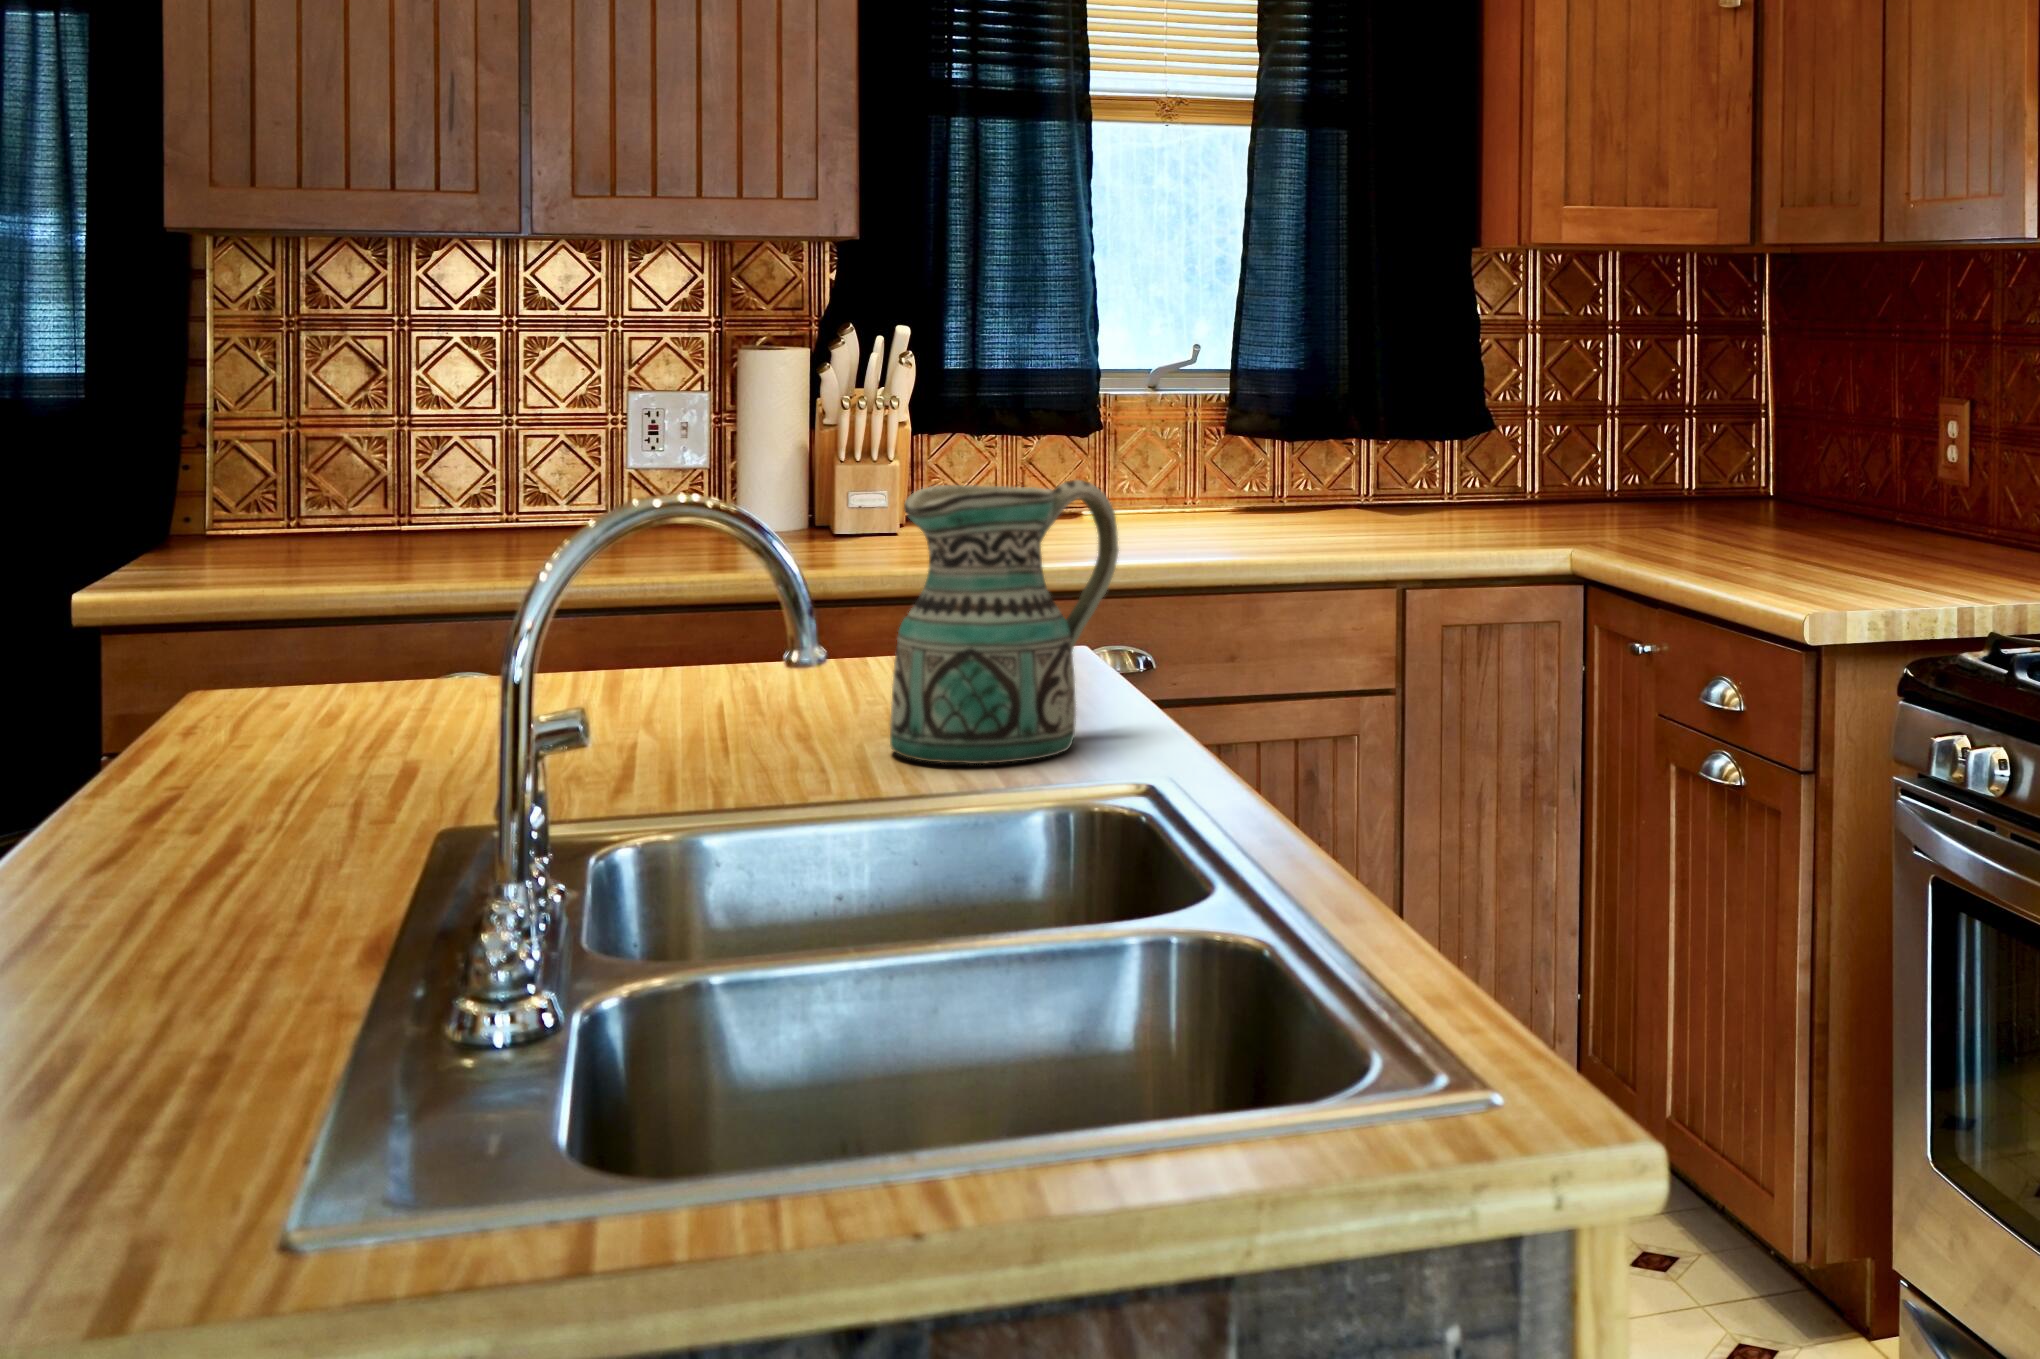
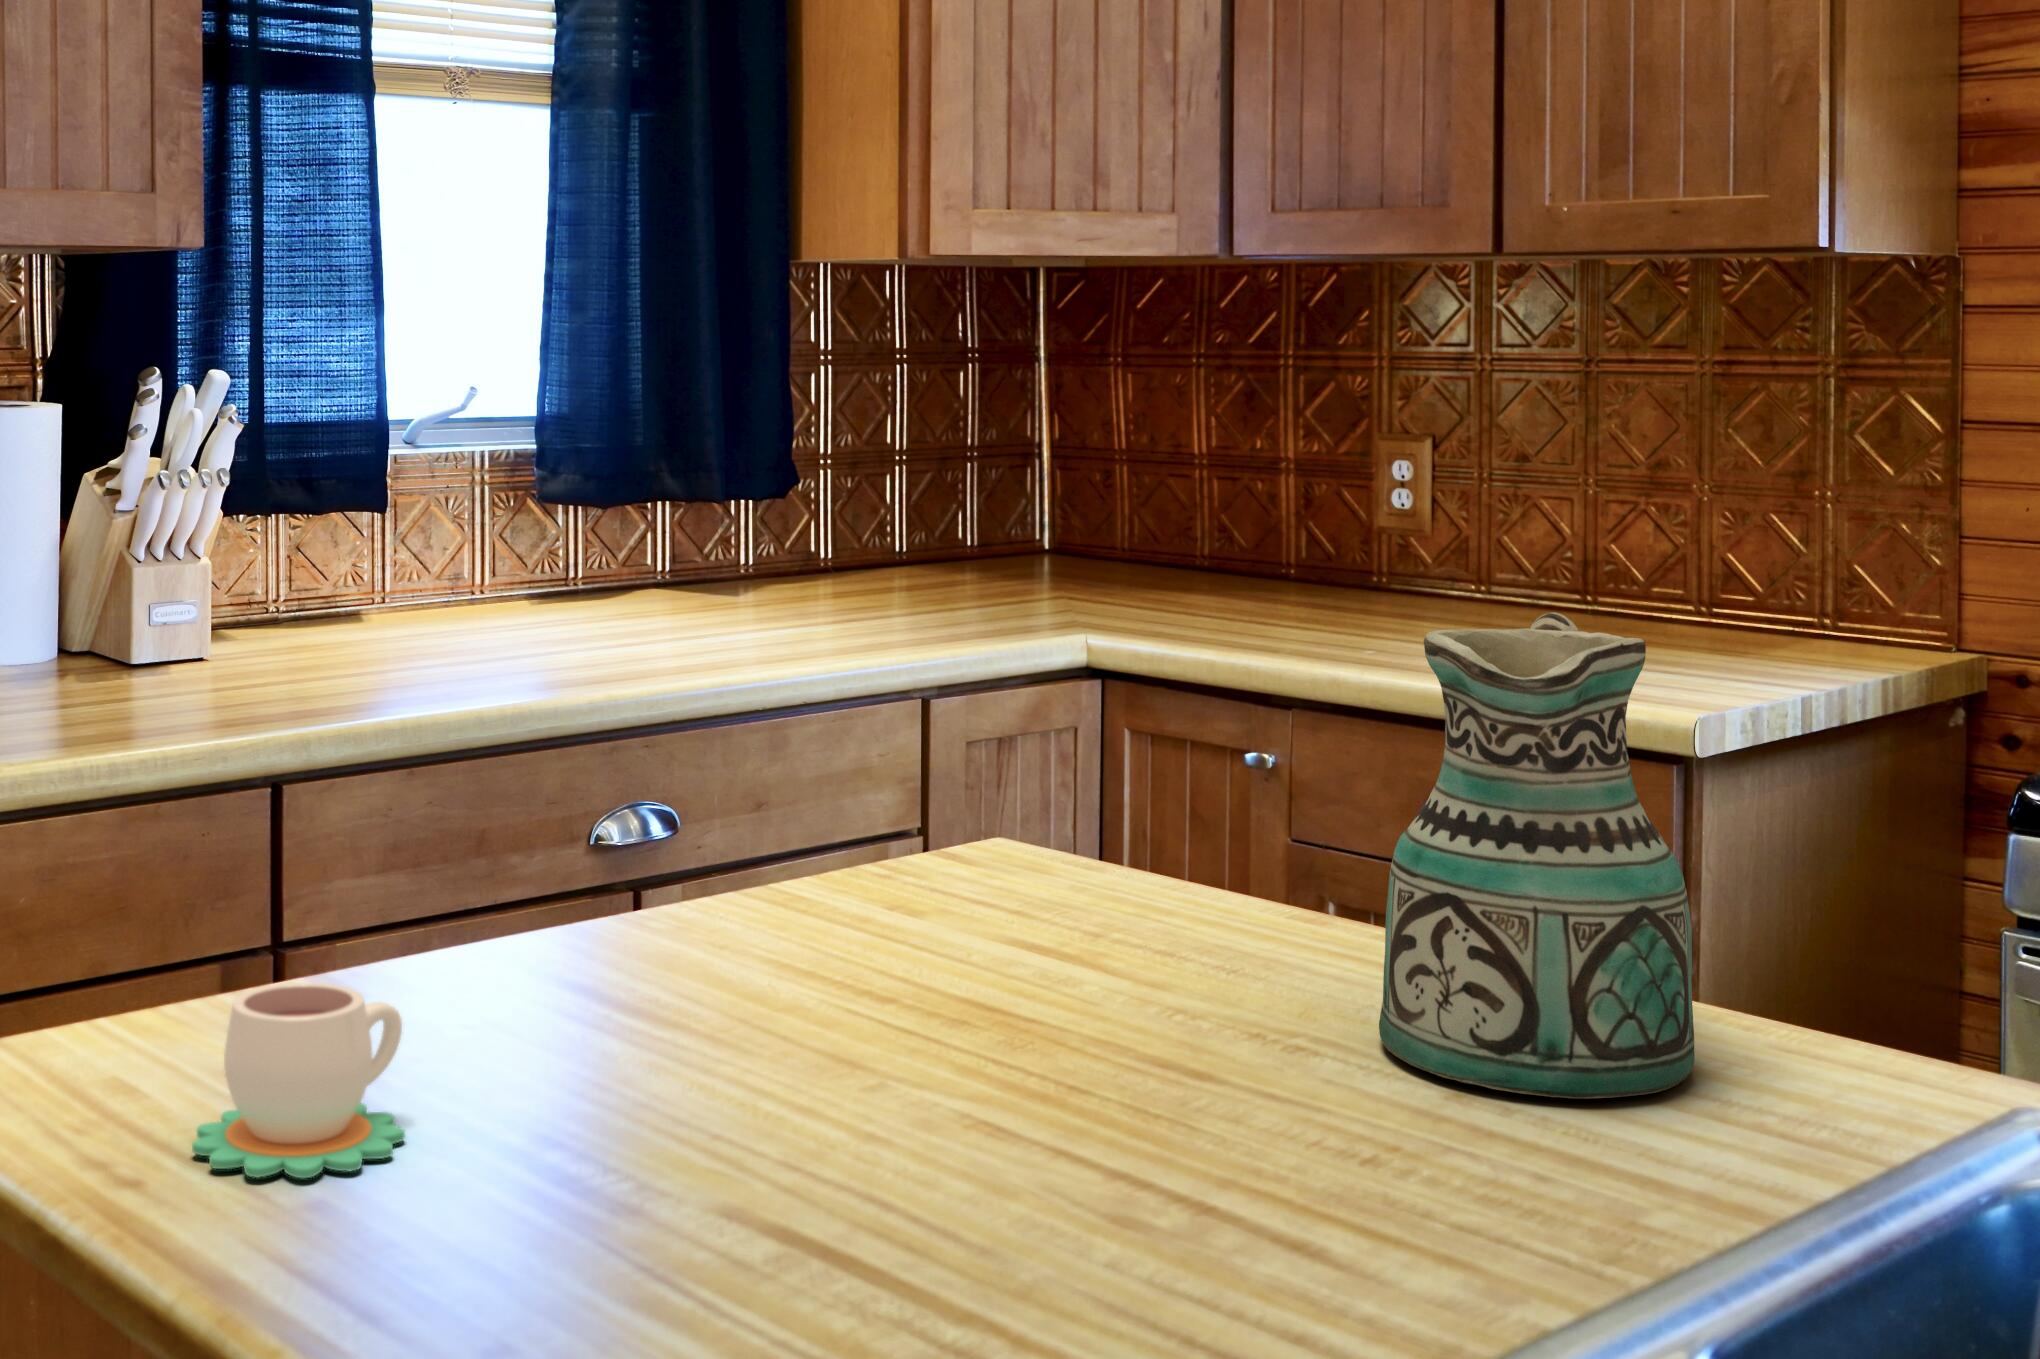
mug: none [219,646,356,737] -> present [192,983,405,1178]

